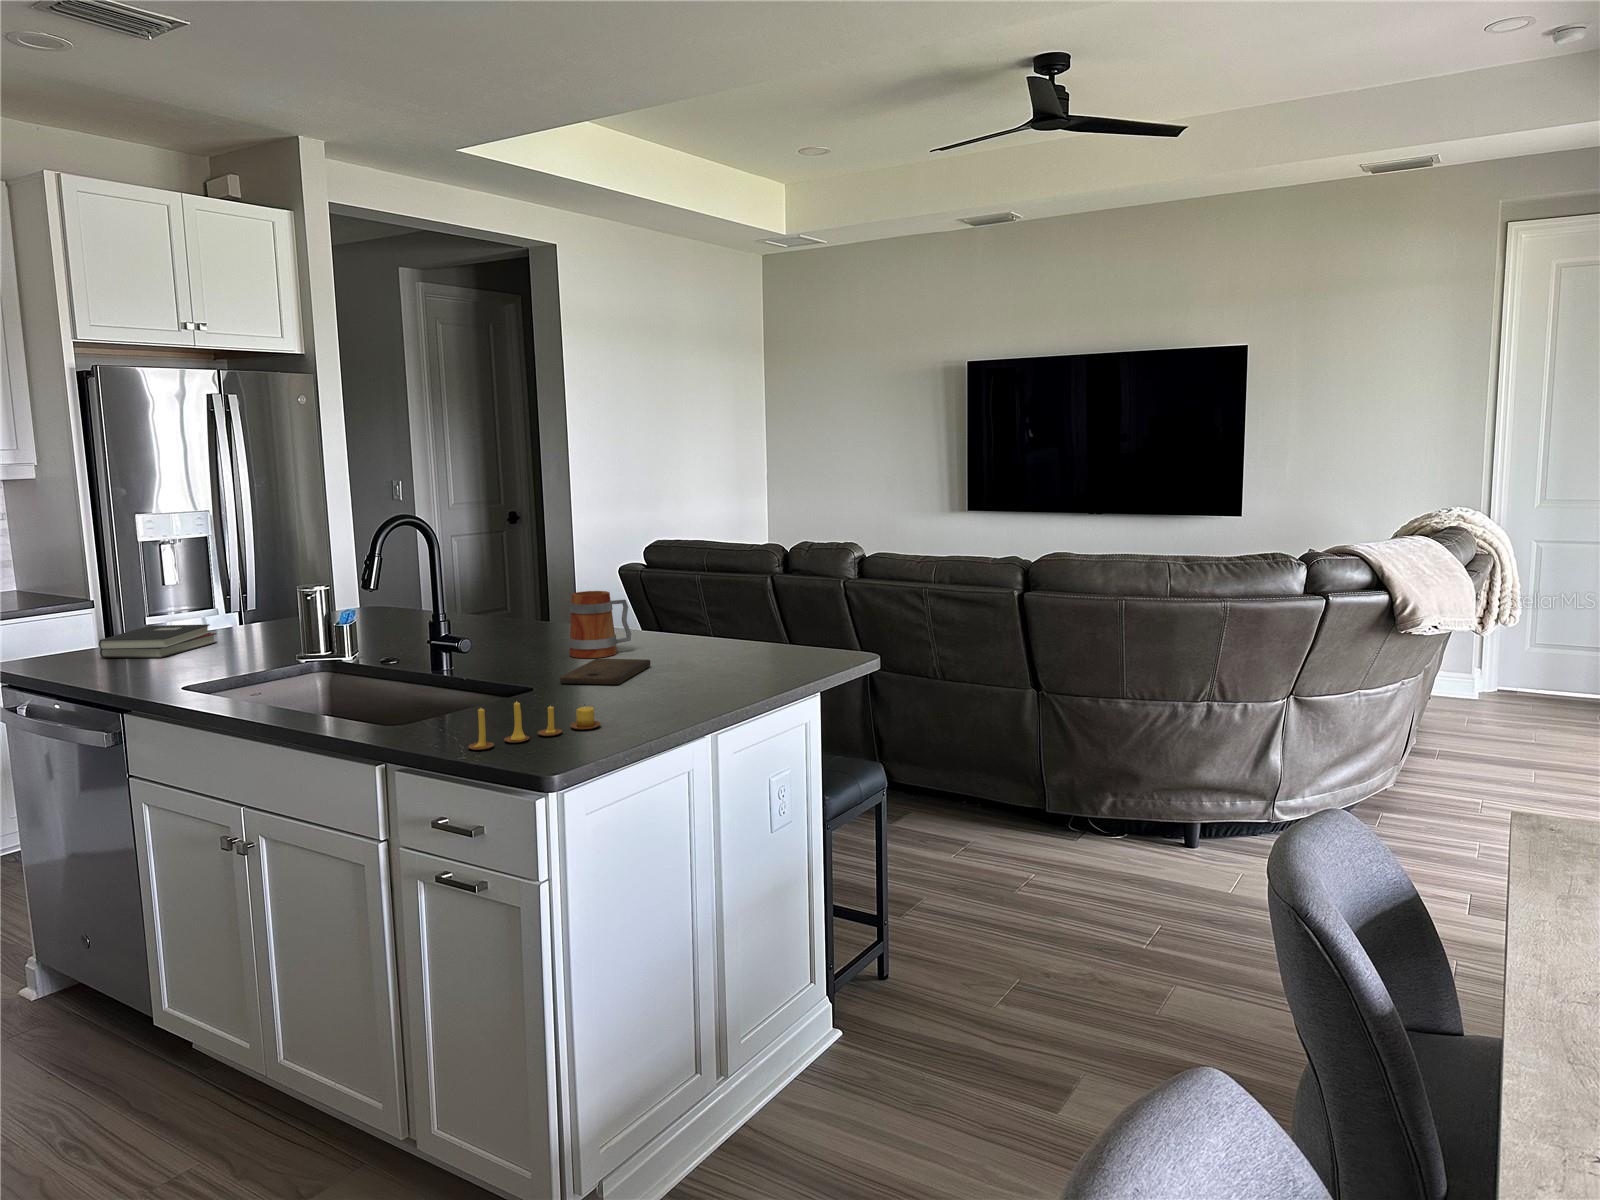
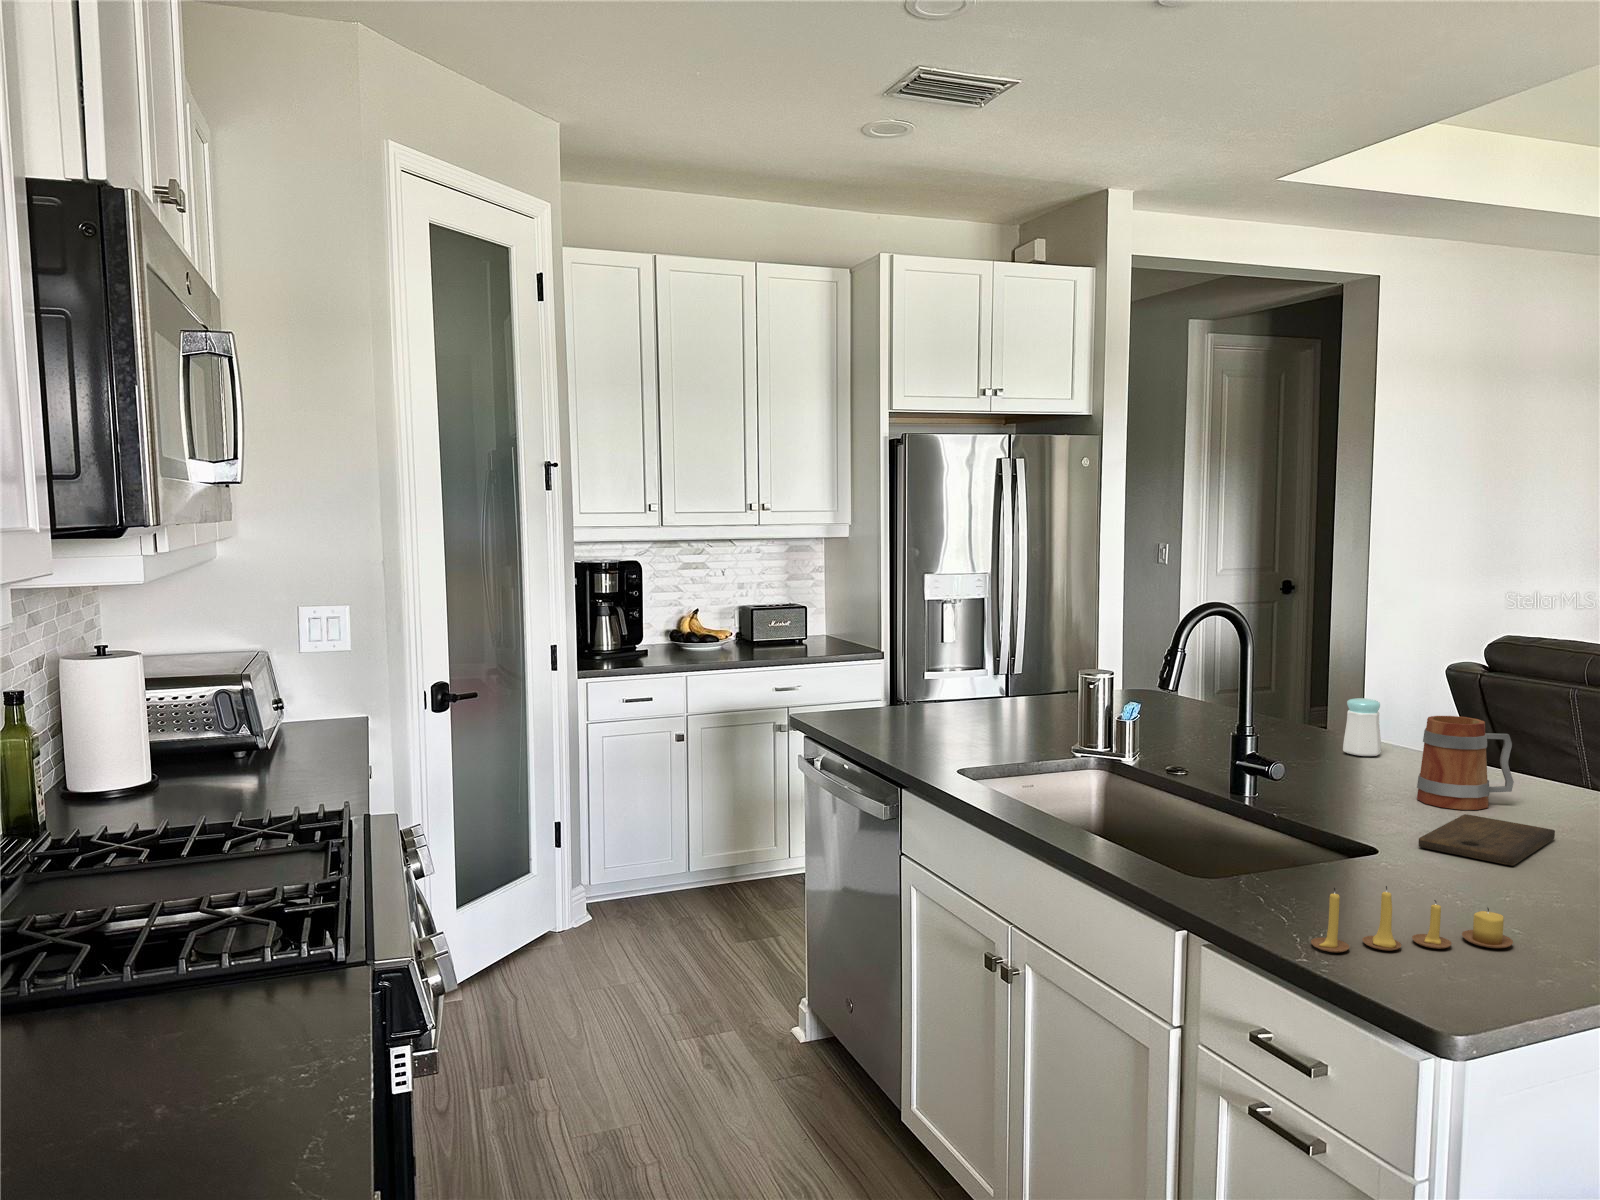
salt shaker: none [525,589,554,634] -> present [1343,698,1381,756]
hardback book: present [99,624,217,658] -> none [885,691,991,729]

